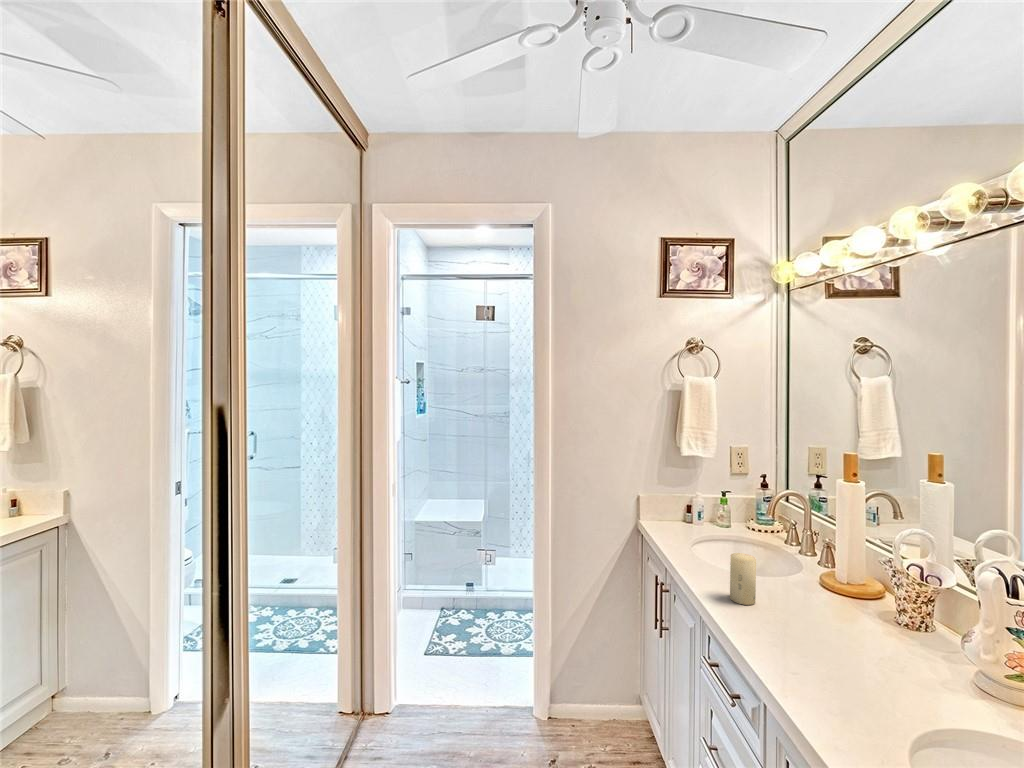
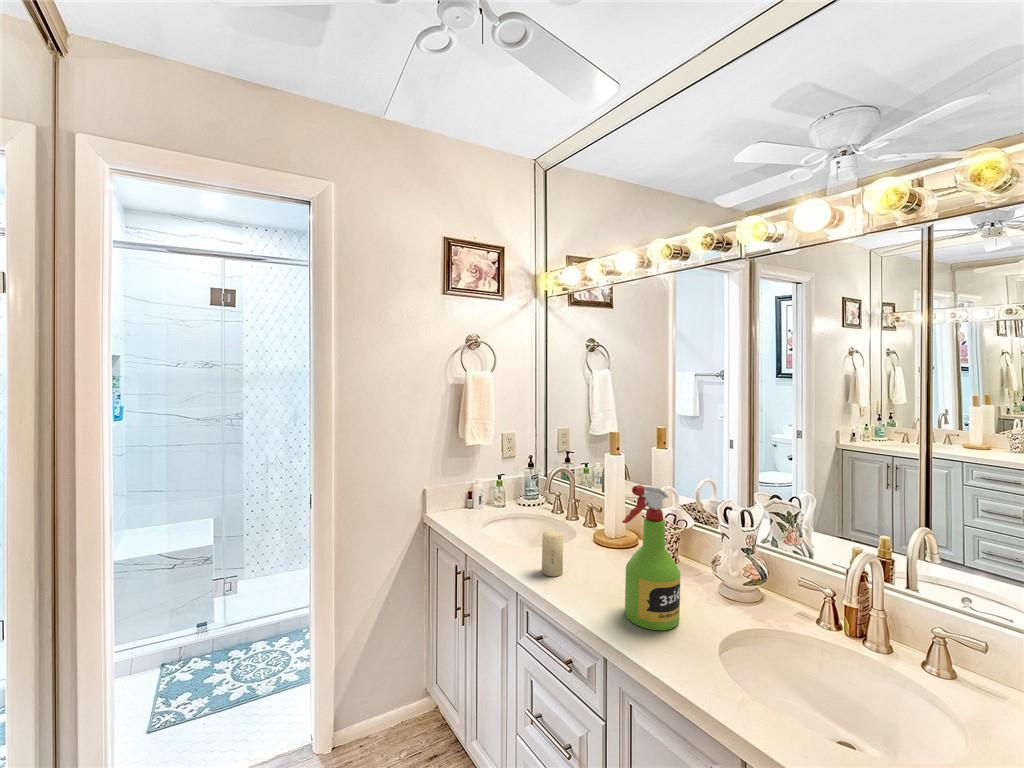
spray bottle: none [791,509,884,695] -> present [622,485,680,630]

